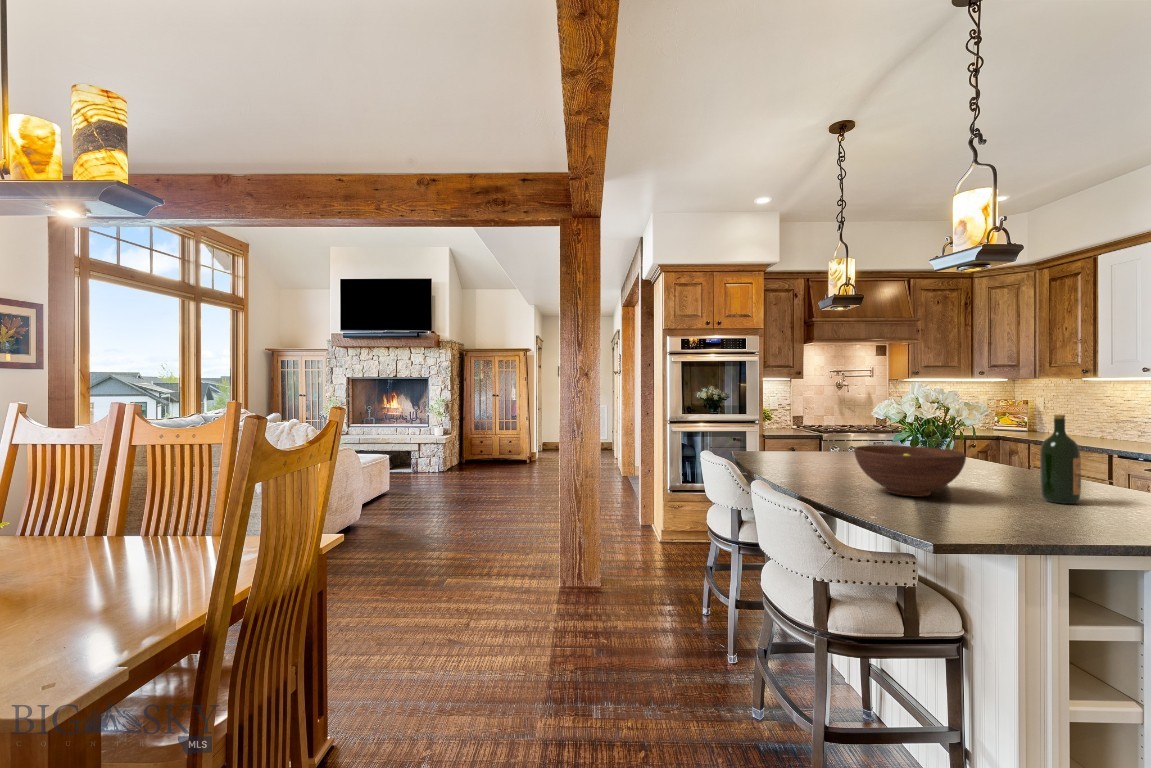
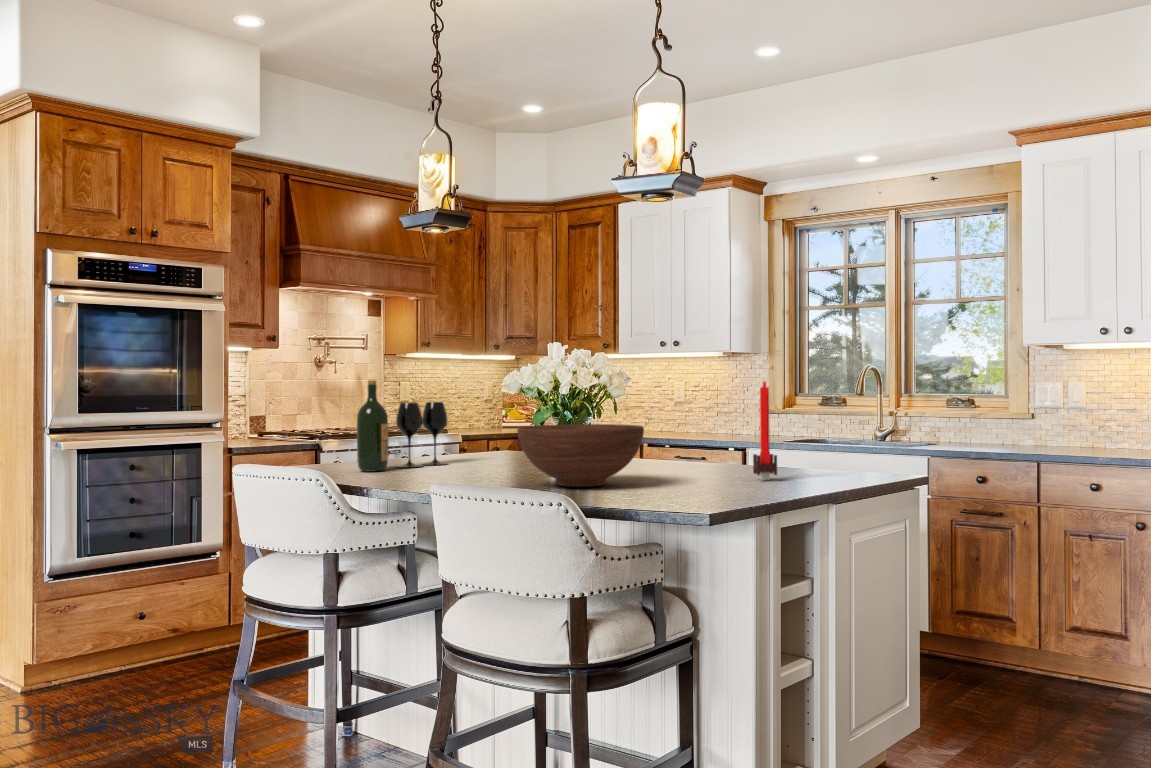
wine bottle: present [1040,414,1081,504] -> present [357,380,388,472]
wine glass: none [820,419,861,461] -> present [396,402,448,468]
candle: none [1098,425,1126,518] -> present [753,382,777,480]

